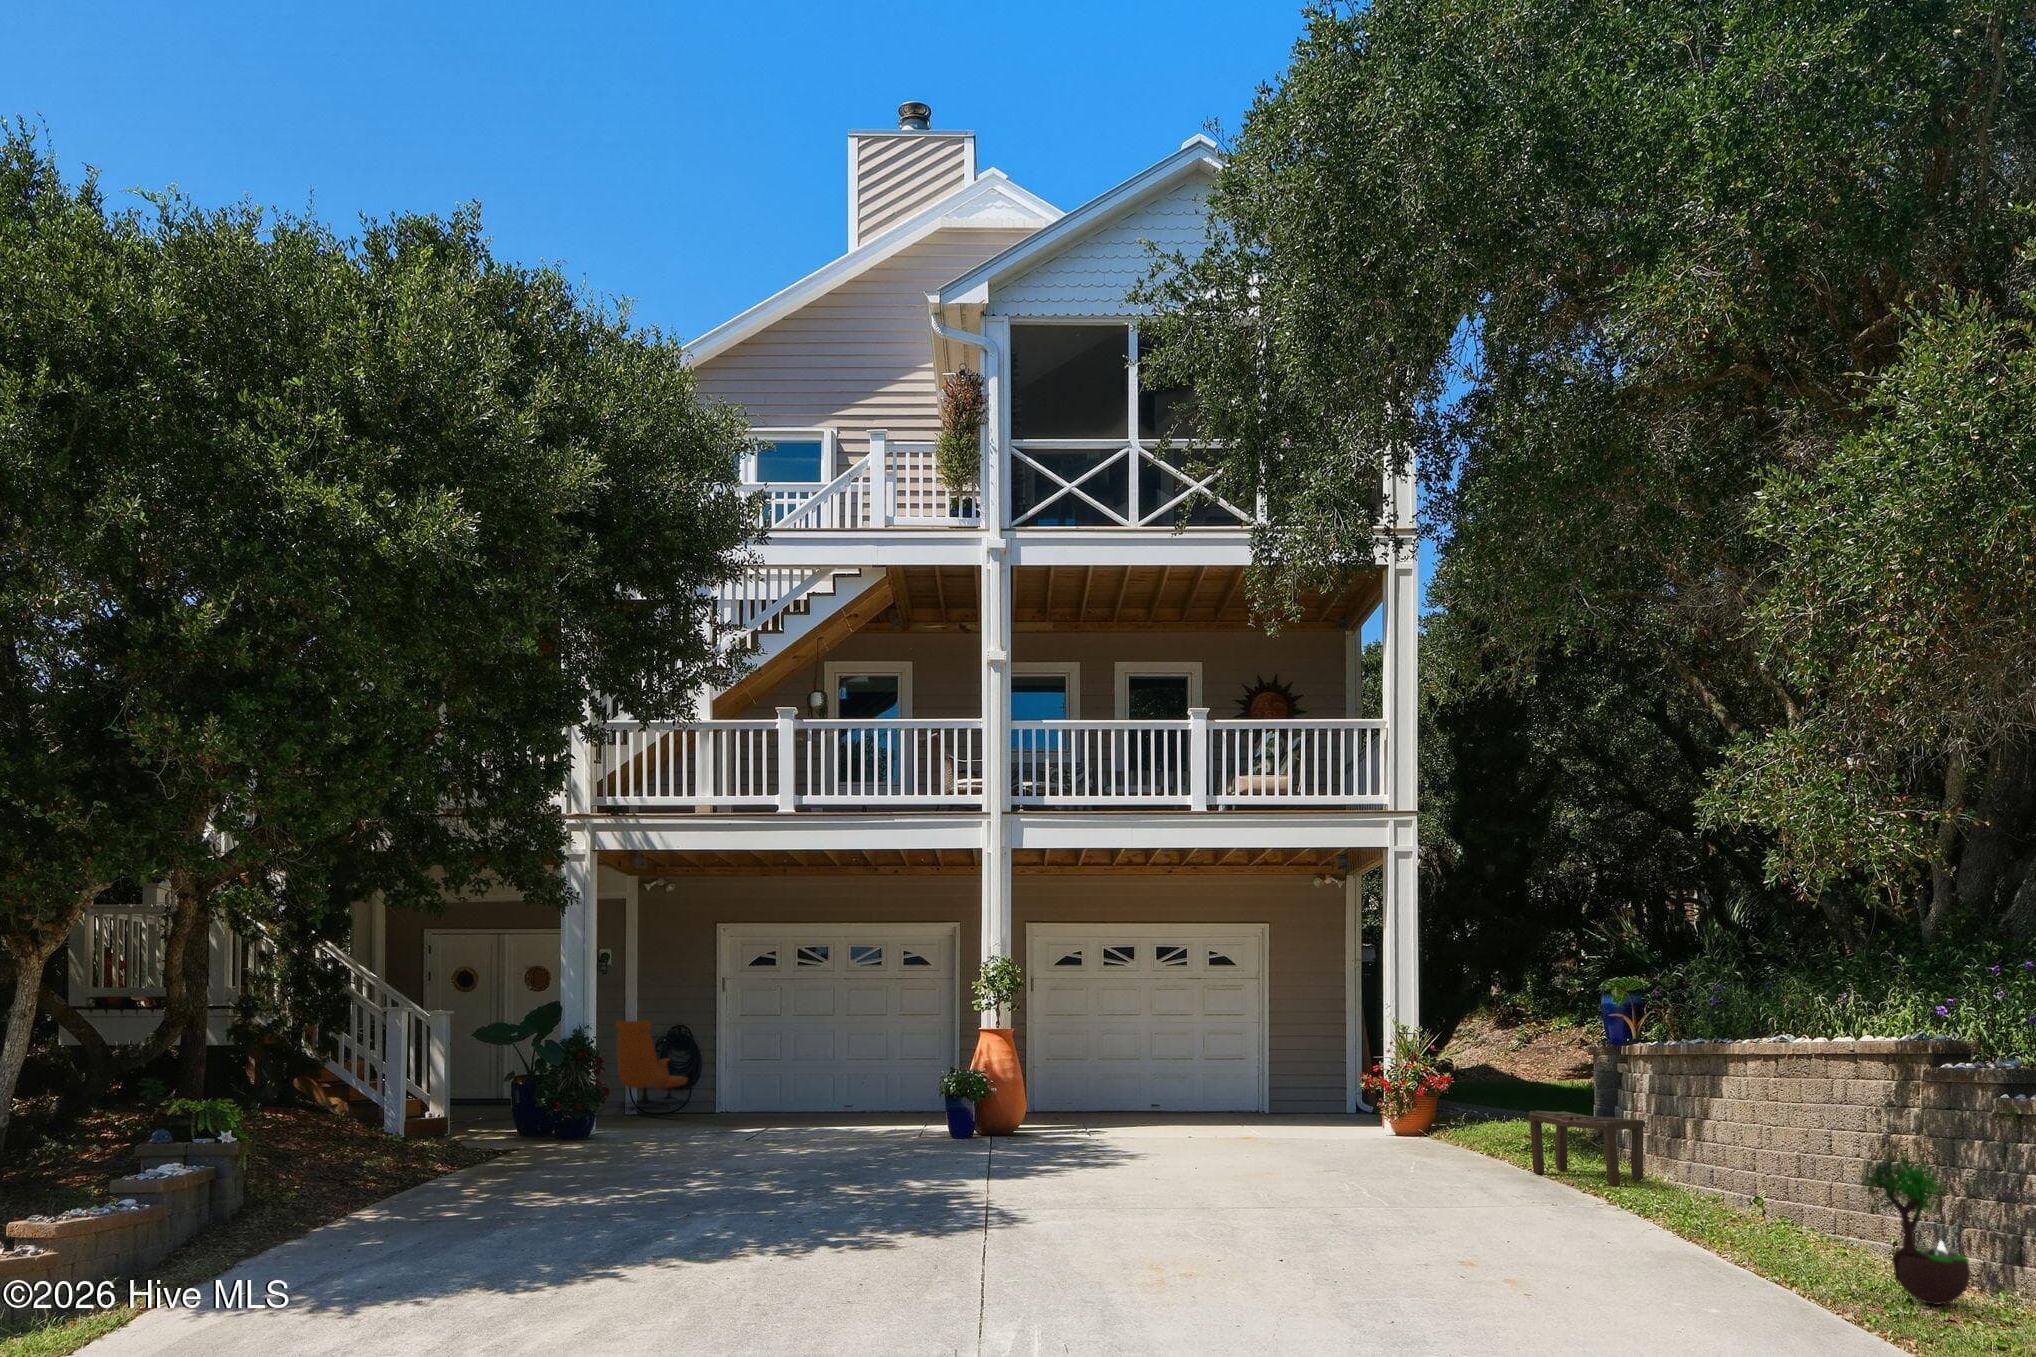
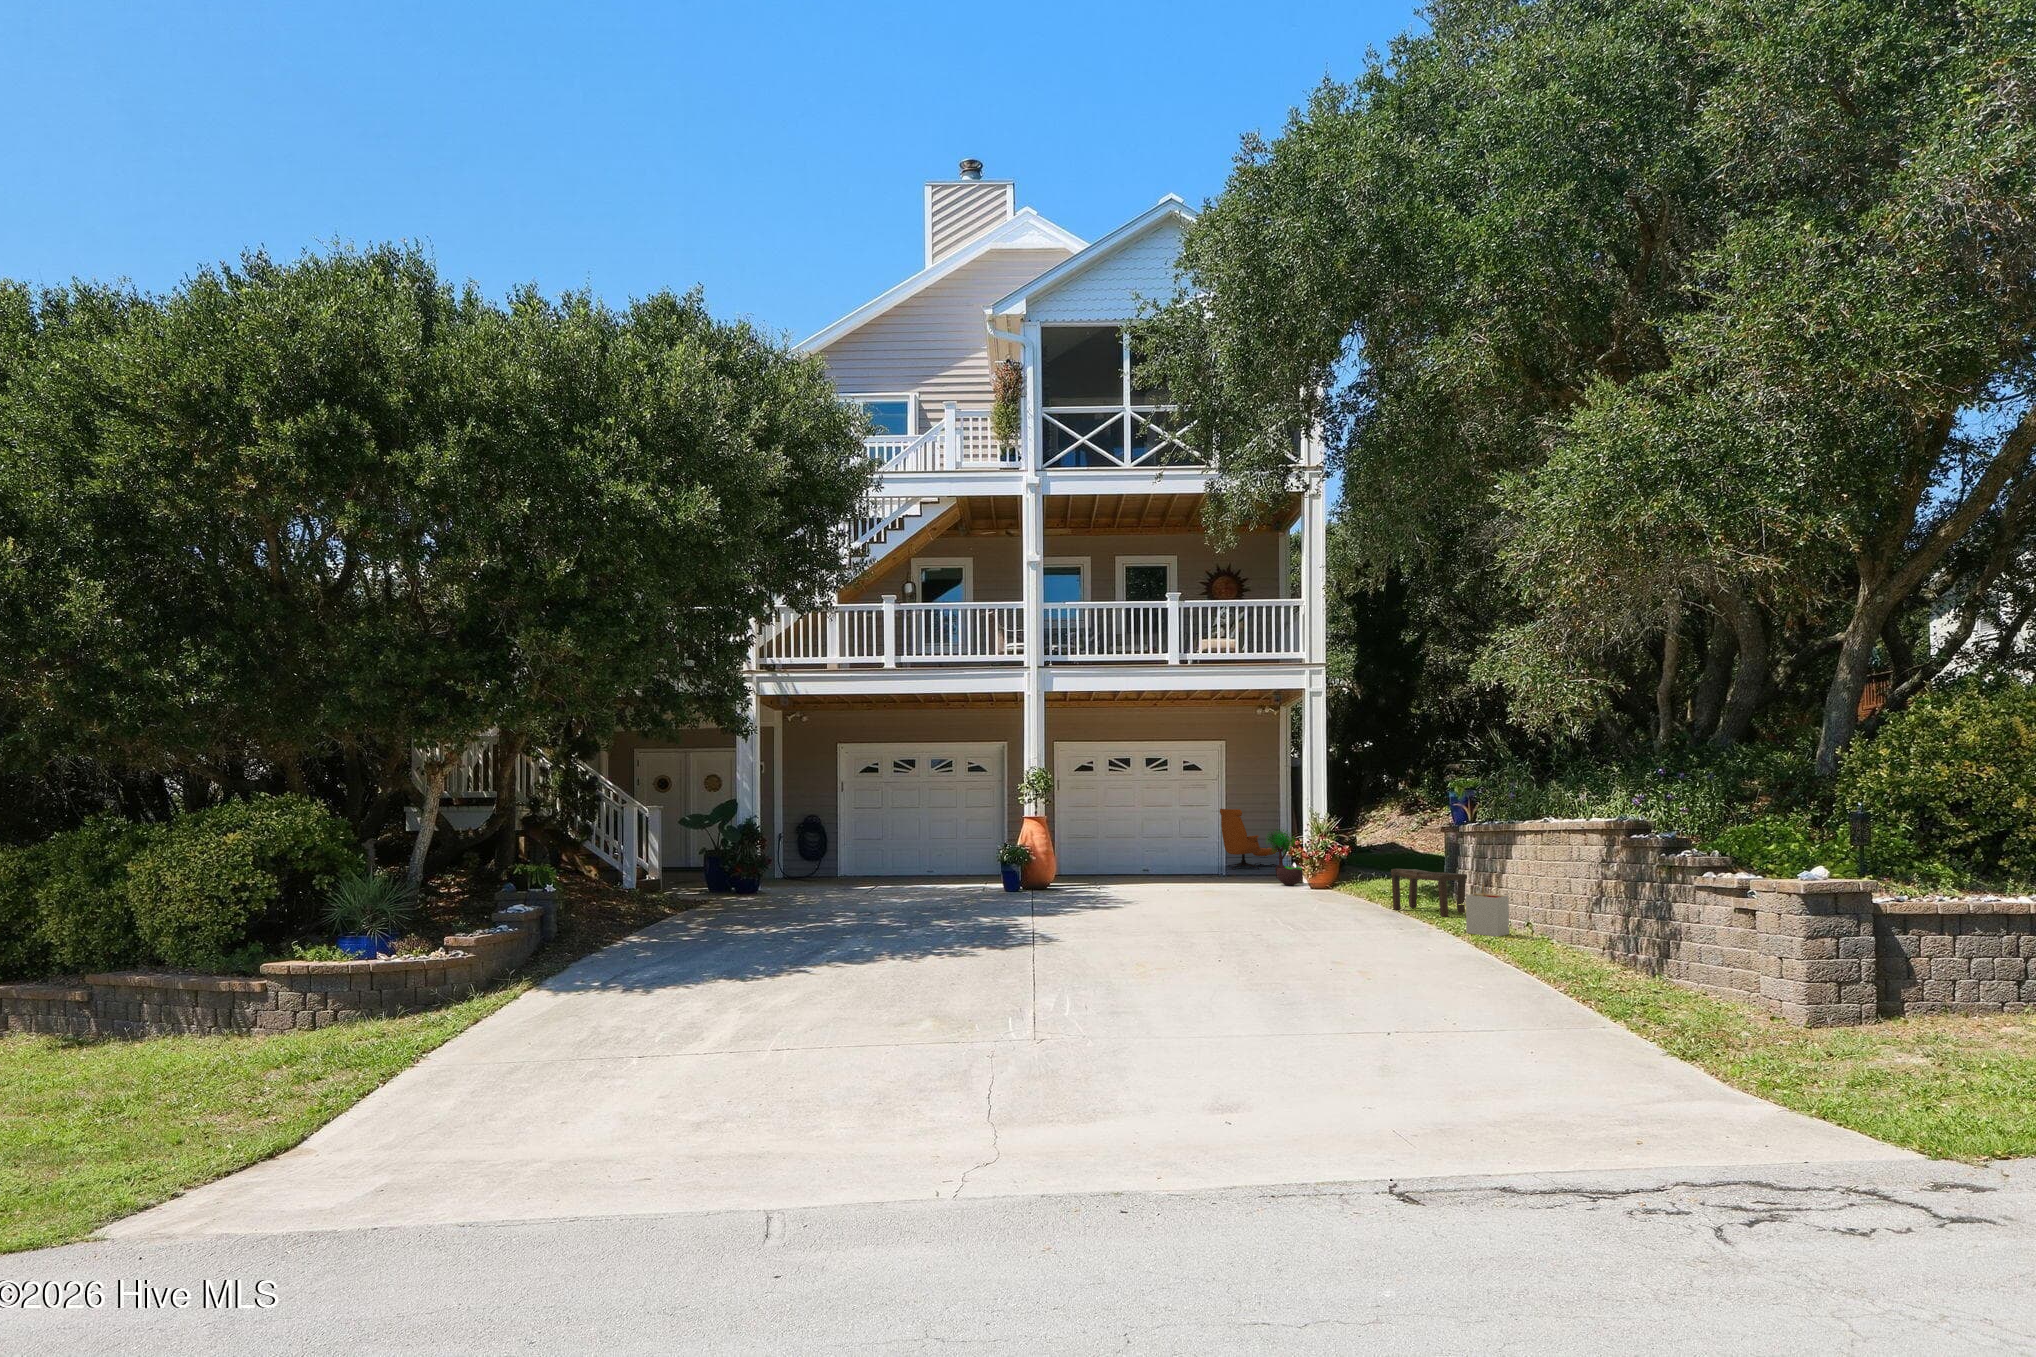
lounge chair: present [616,1020,687,1107] -> present [1220,809,1277,869]
storage bin: none [1655,1136,1724,1221] -> present [1466,883,1509,936]
potted tree: present [1855,1146,1970,1304] -> present [1265,828,1303,885]

